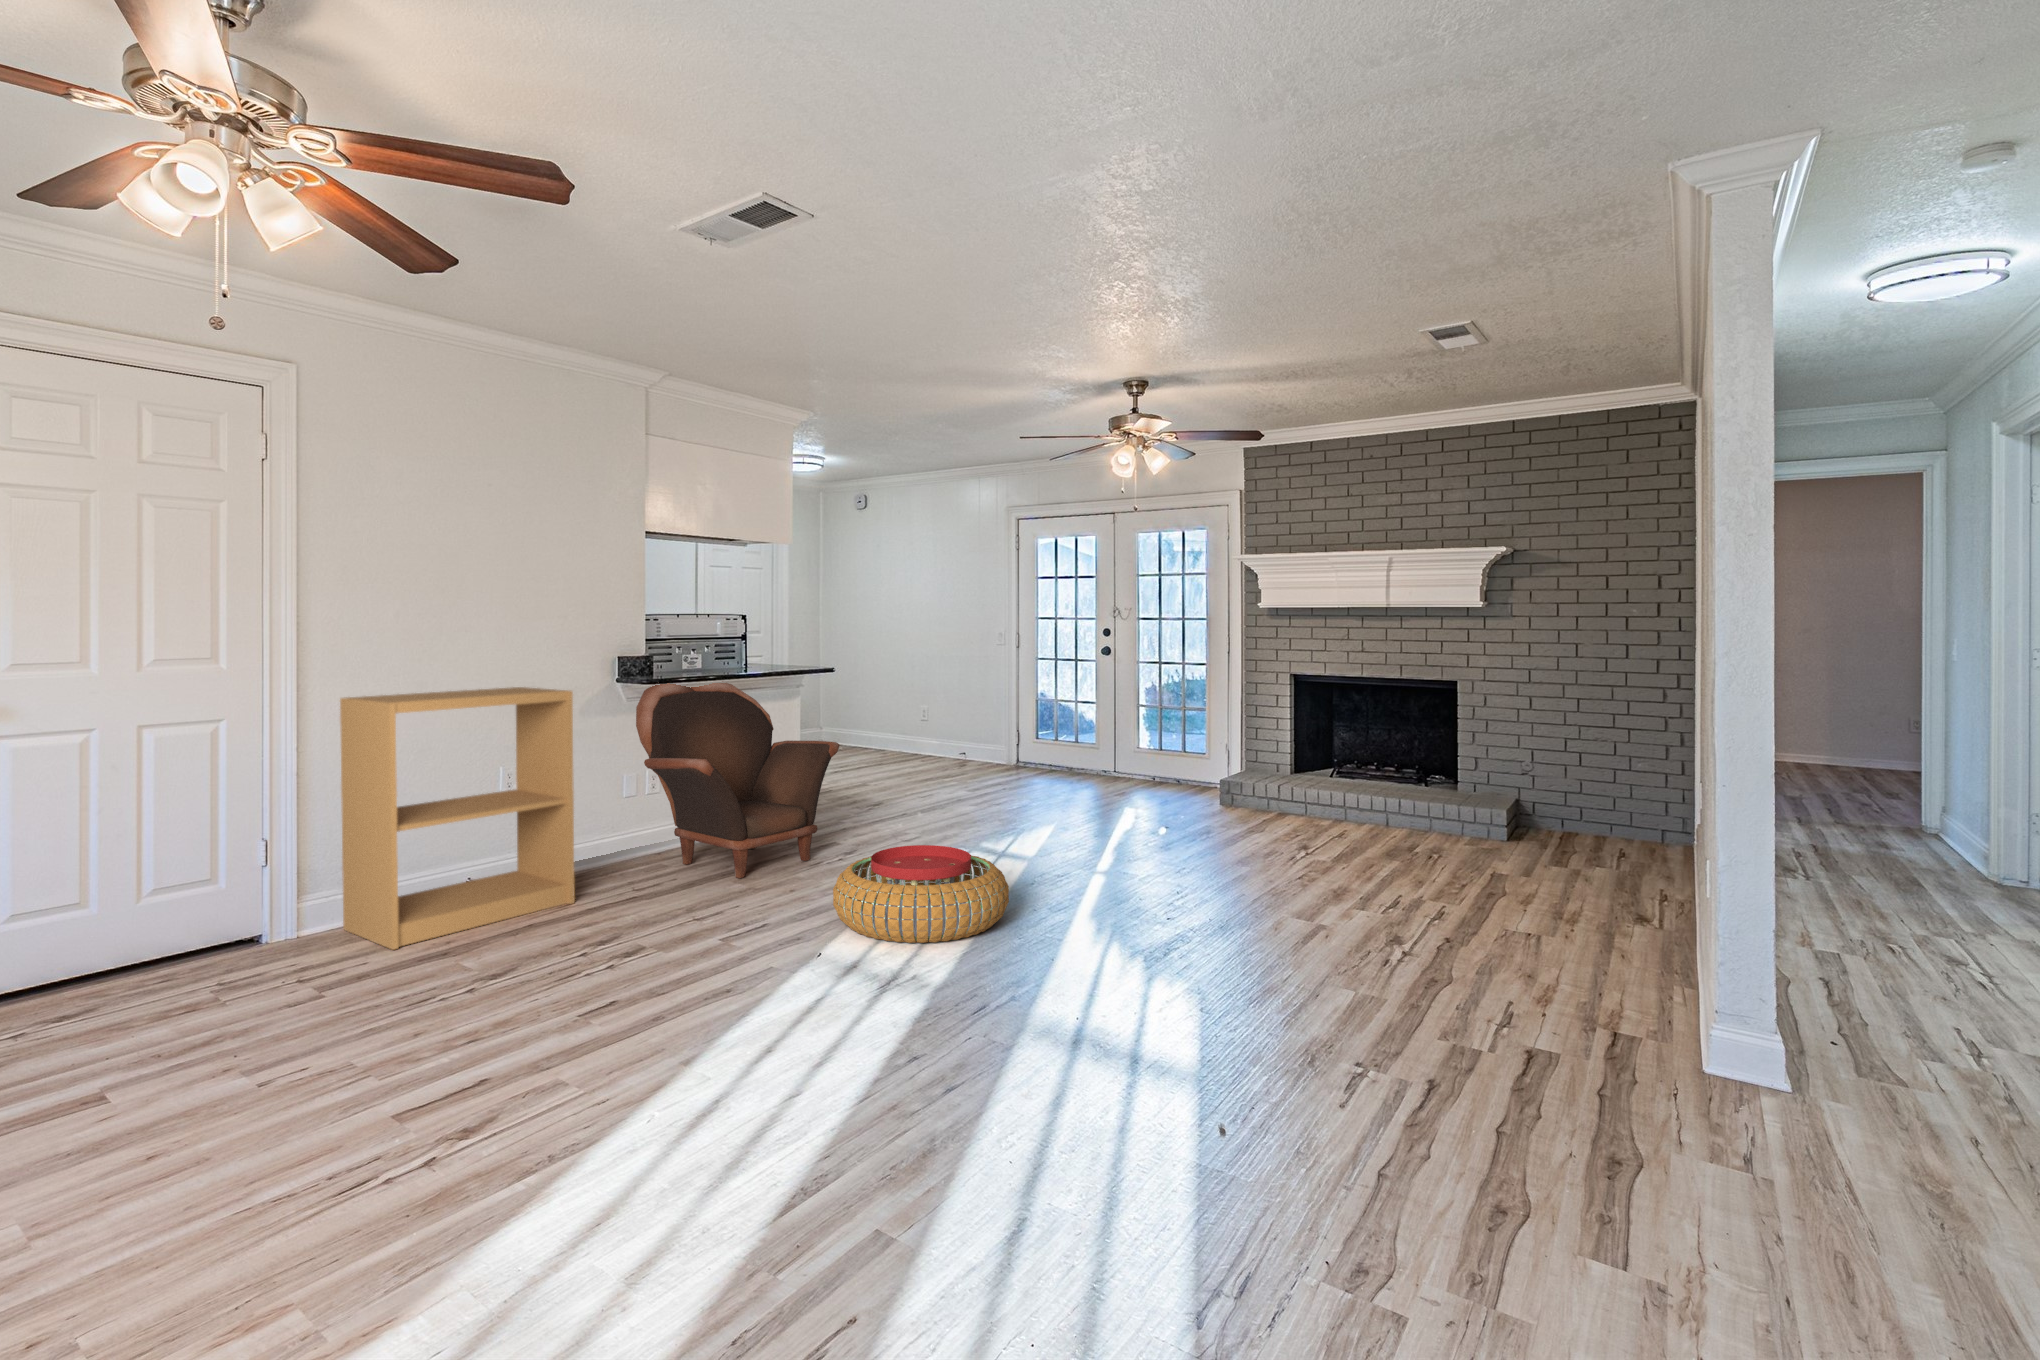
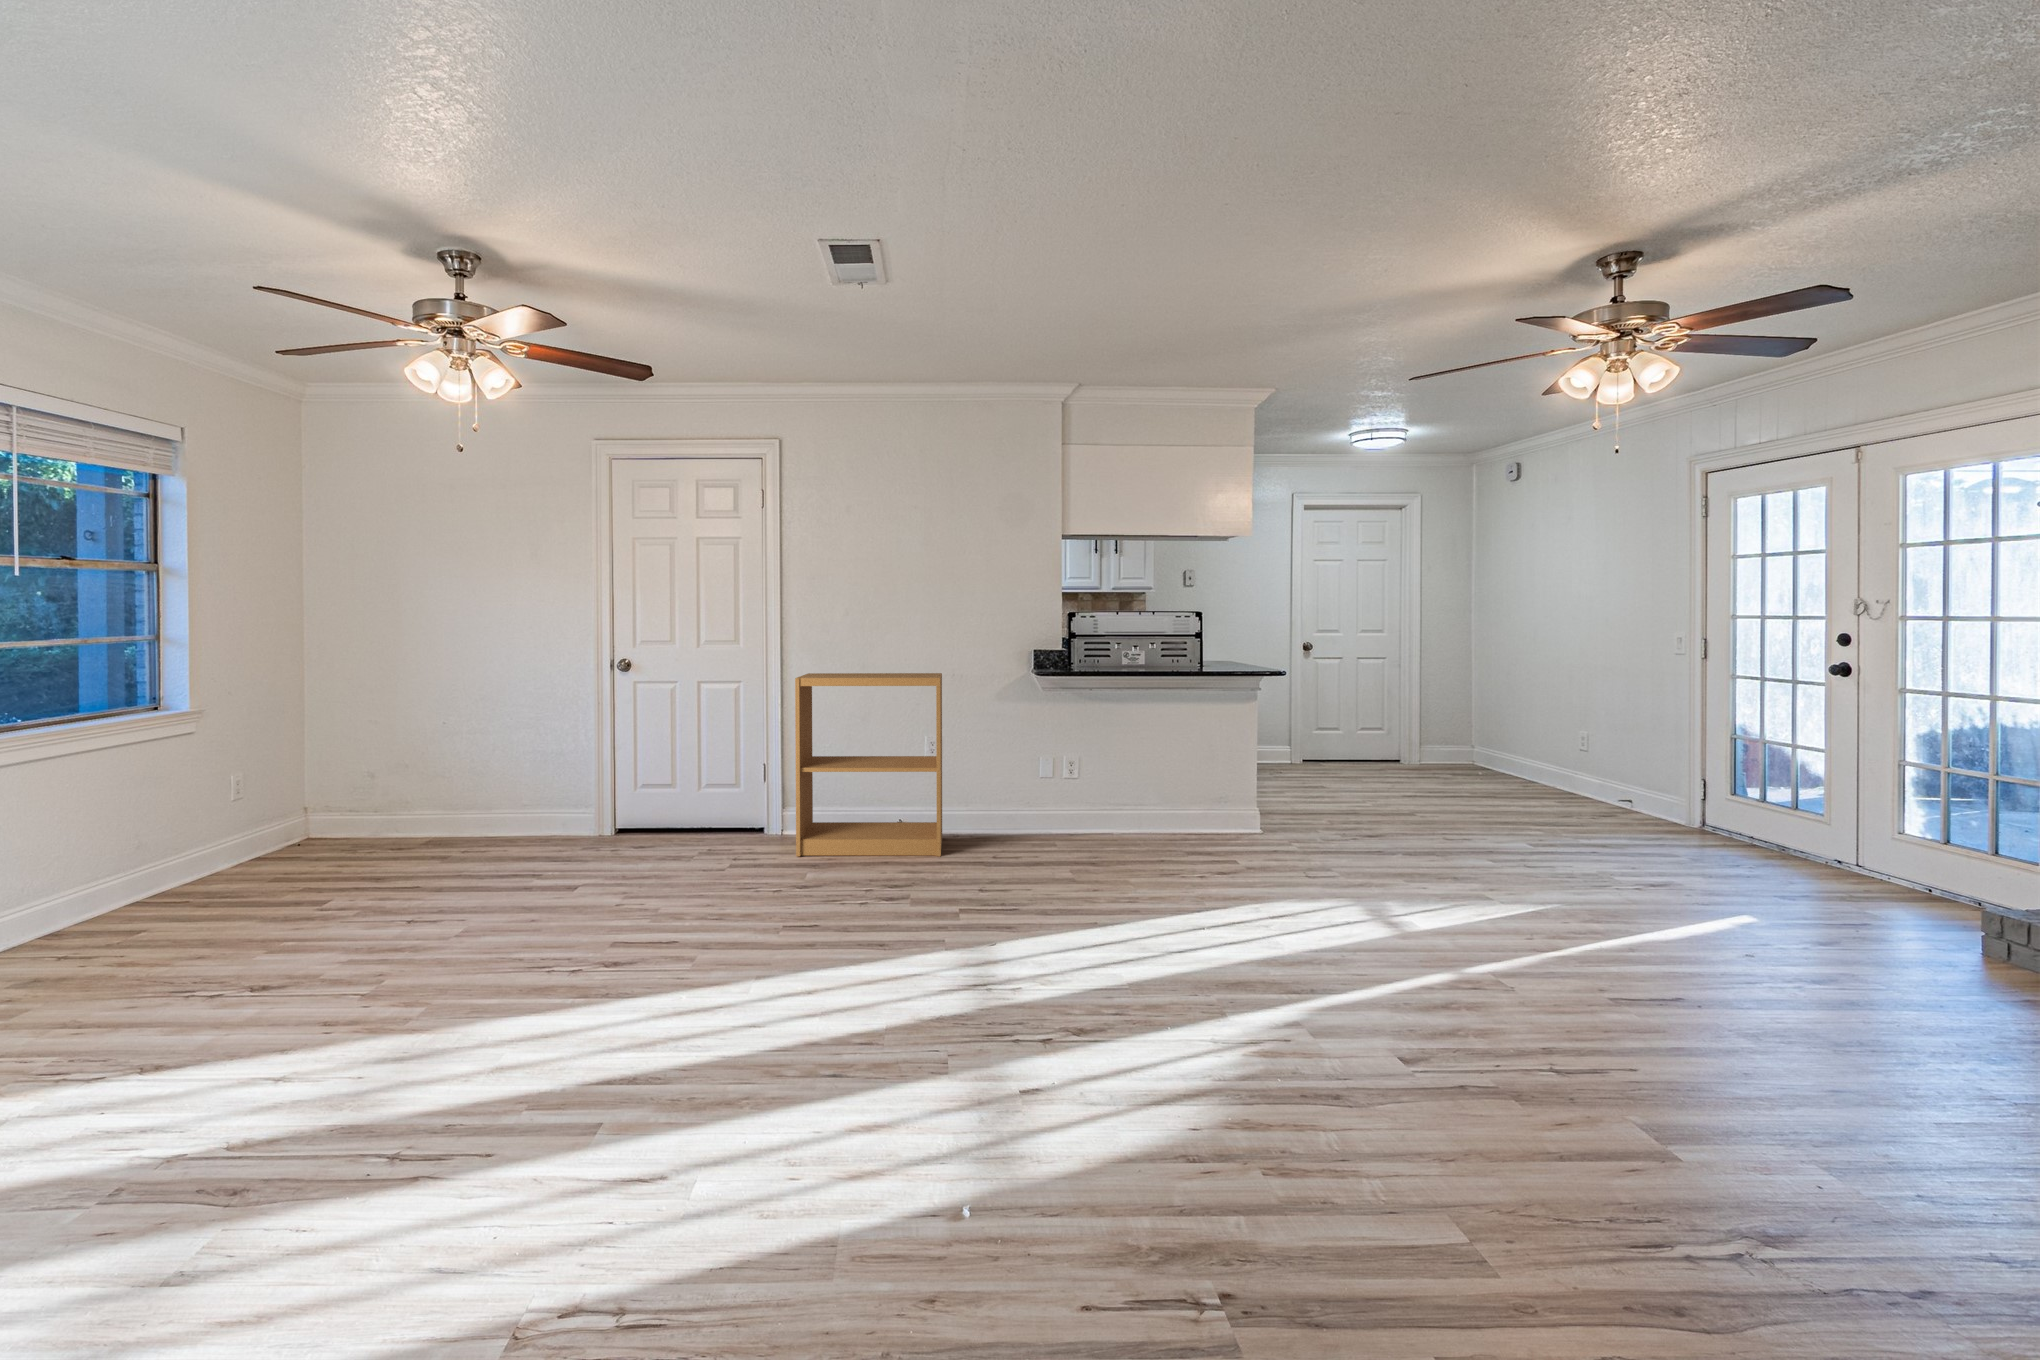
armchair: present [636,683,839,878] -> none [1026,674,1219,871]
pouf: present [833,845,1009,943] -> none [1022,867,1220,982]

